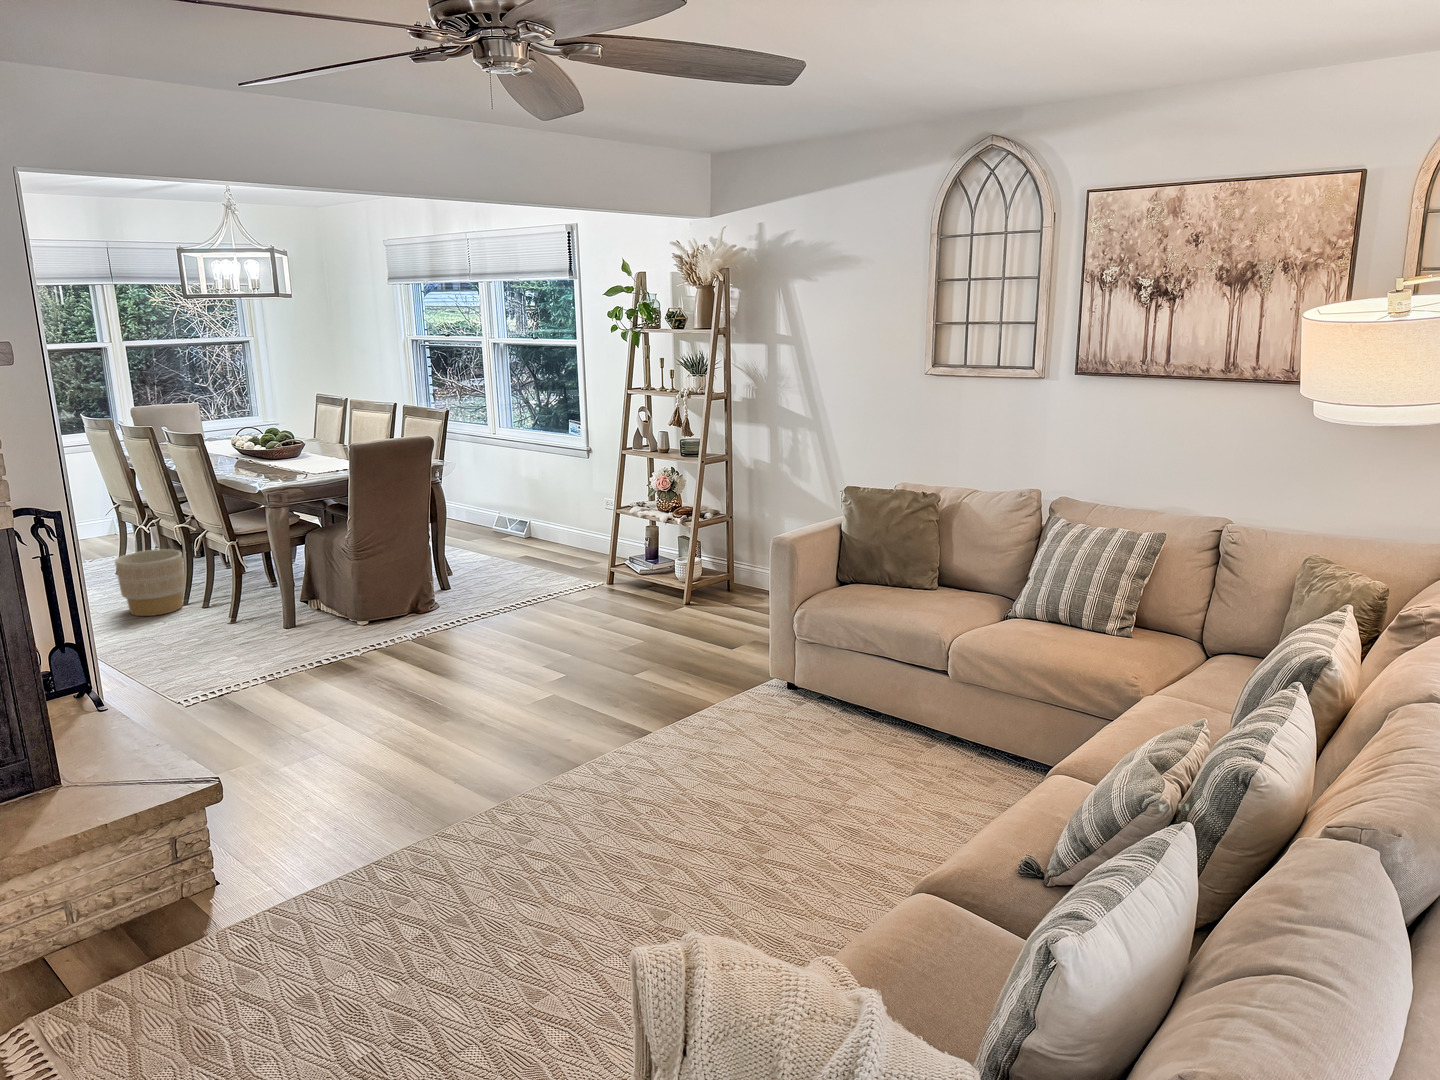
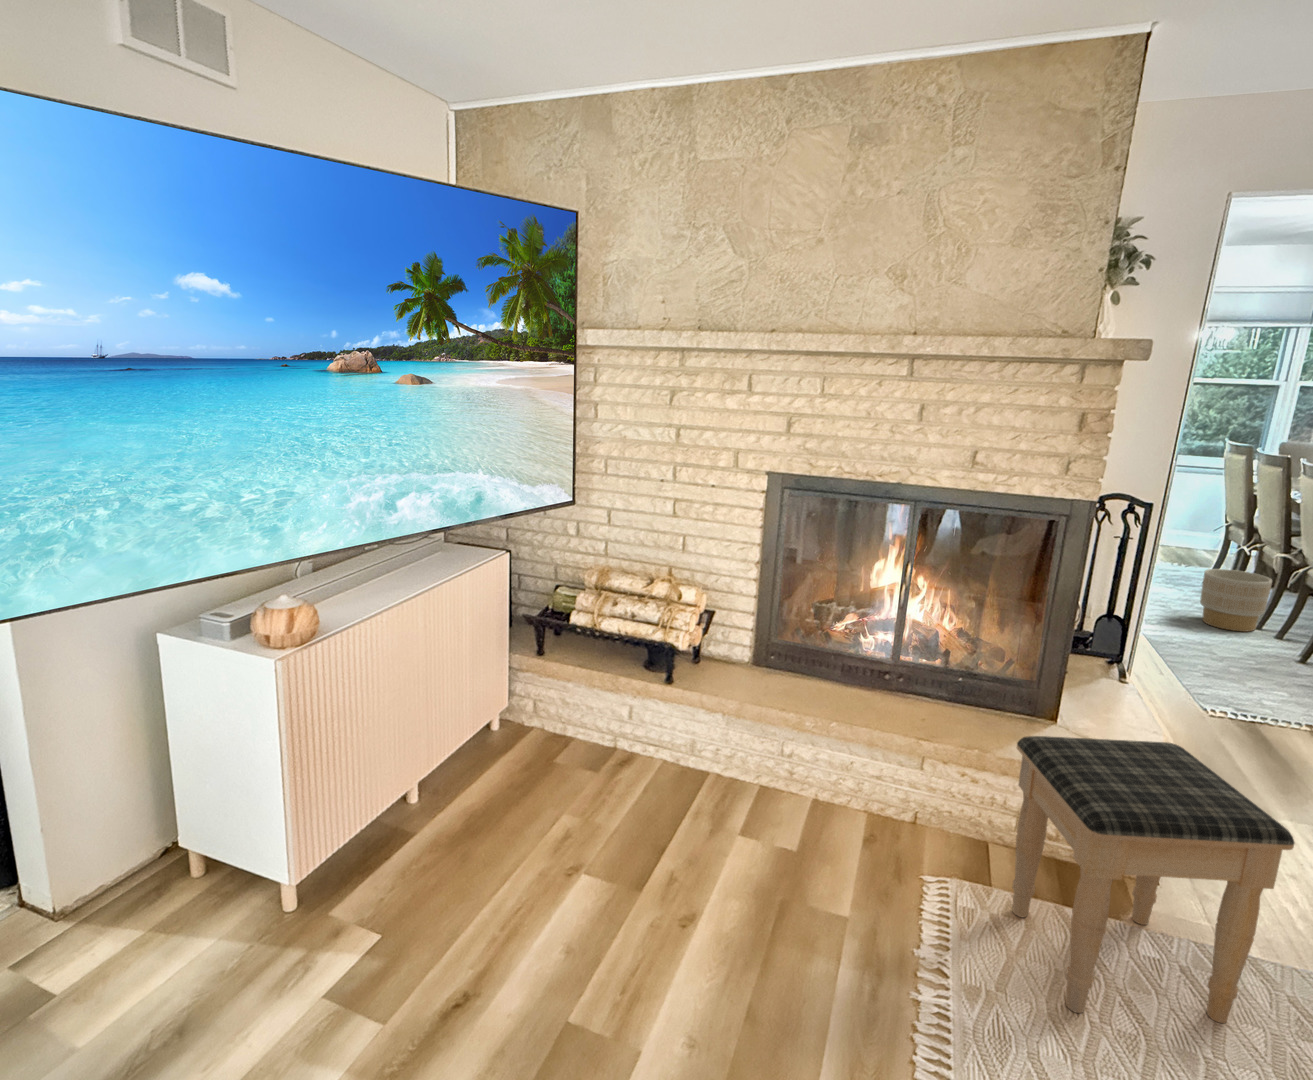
footstool: none [50,750,318,1038] -> present [1012,736,1294,1023]

